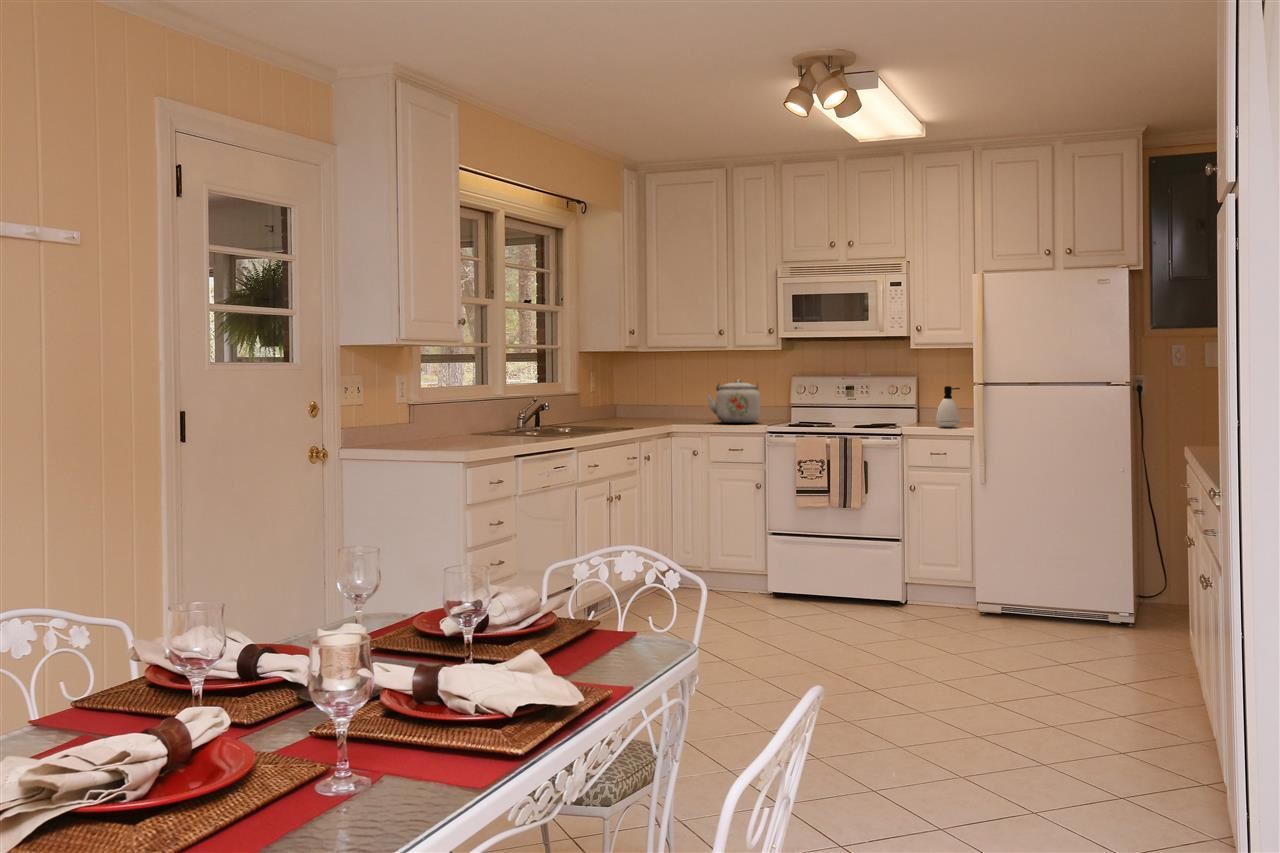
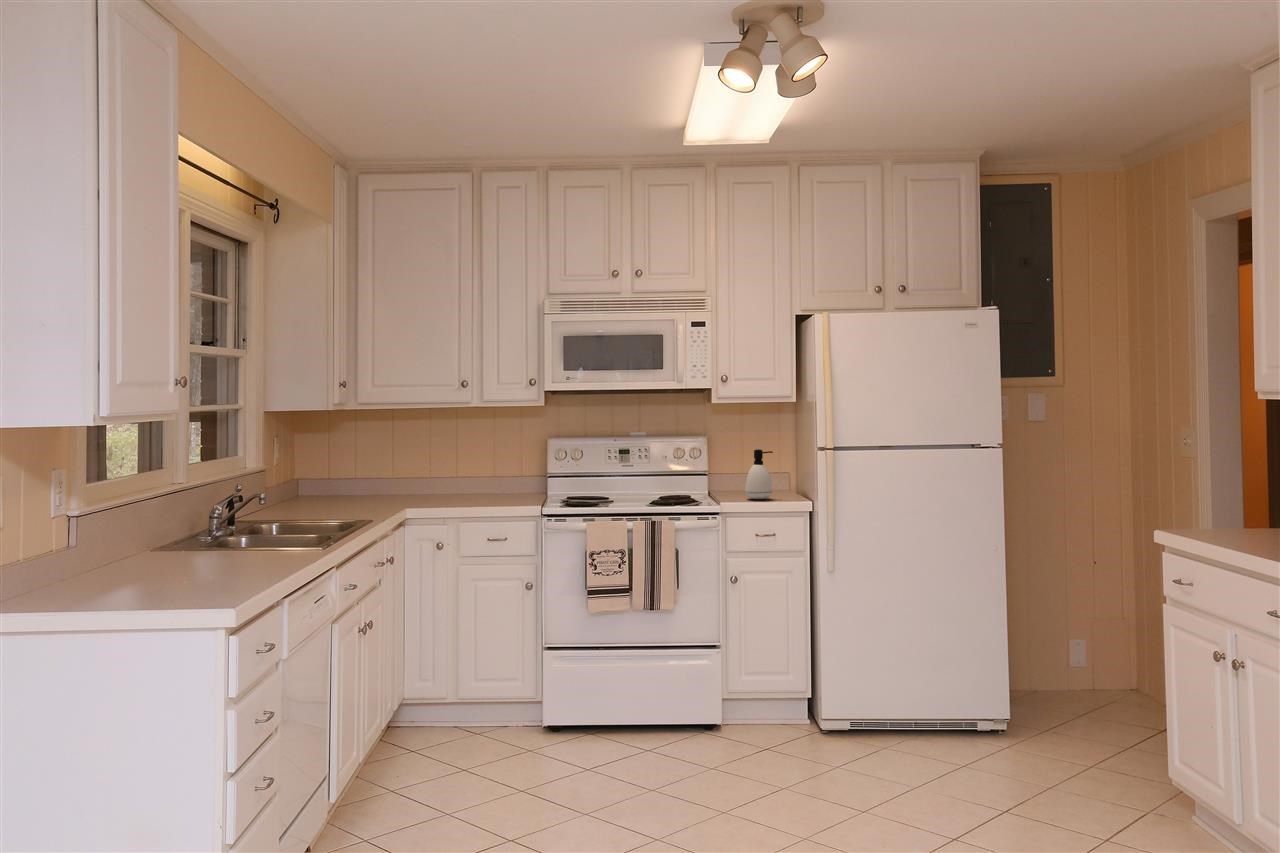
kettle: present [707,380,761,423] -> none [450,445,521,502]

